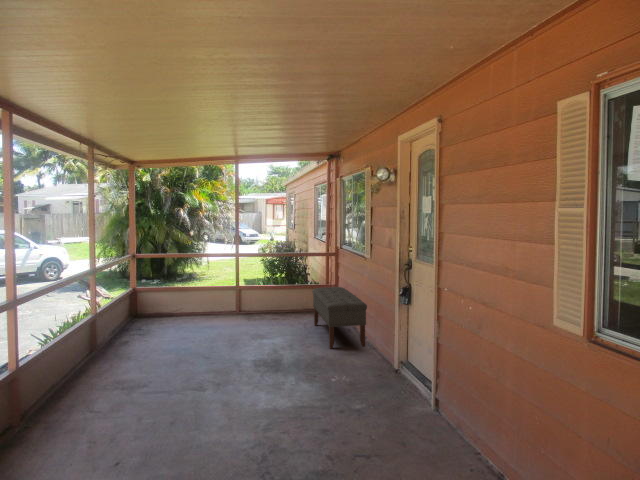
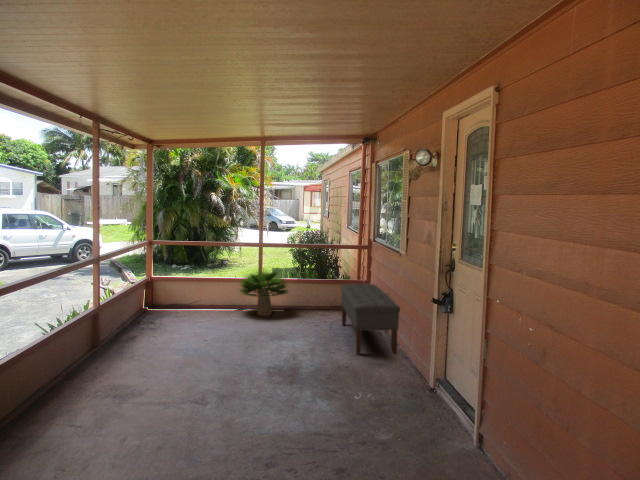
potted plant: none [213,276,267,321] -> present [239,271,288,316]

